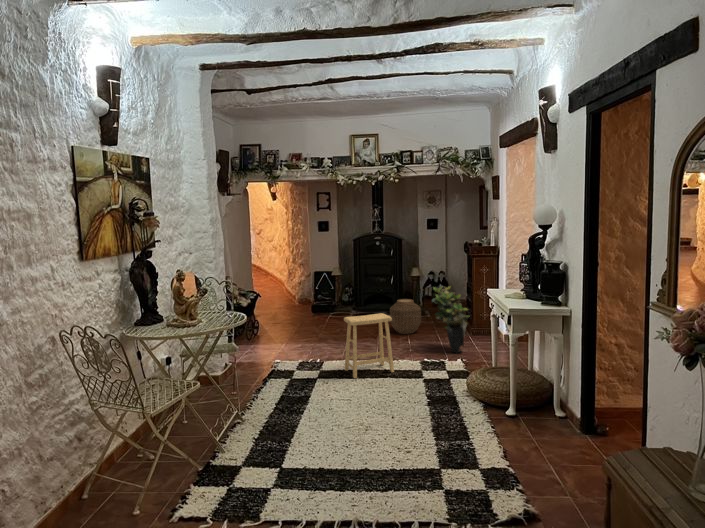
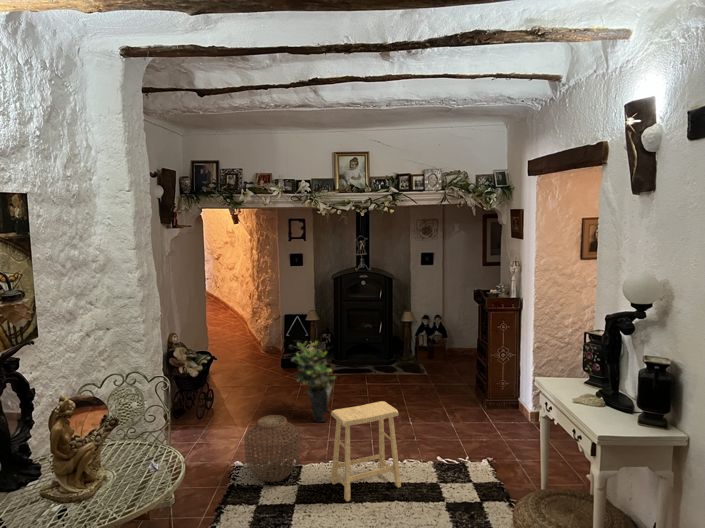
potted plant: present [432,287,469,353] -> present [292,341,336,422]
woven basket: present [390,299,421,334] -> present [245,415,300,482]

